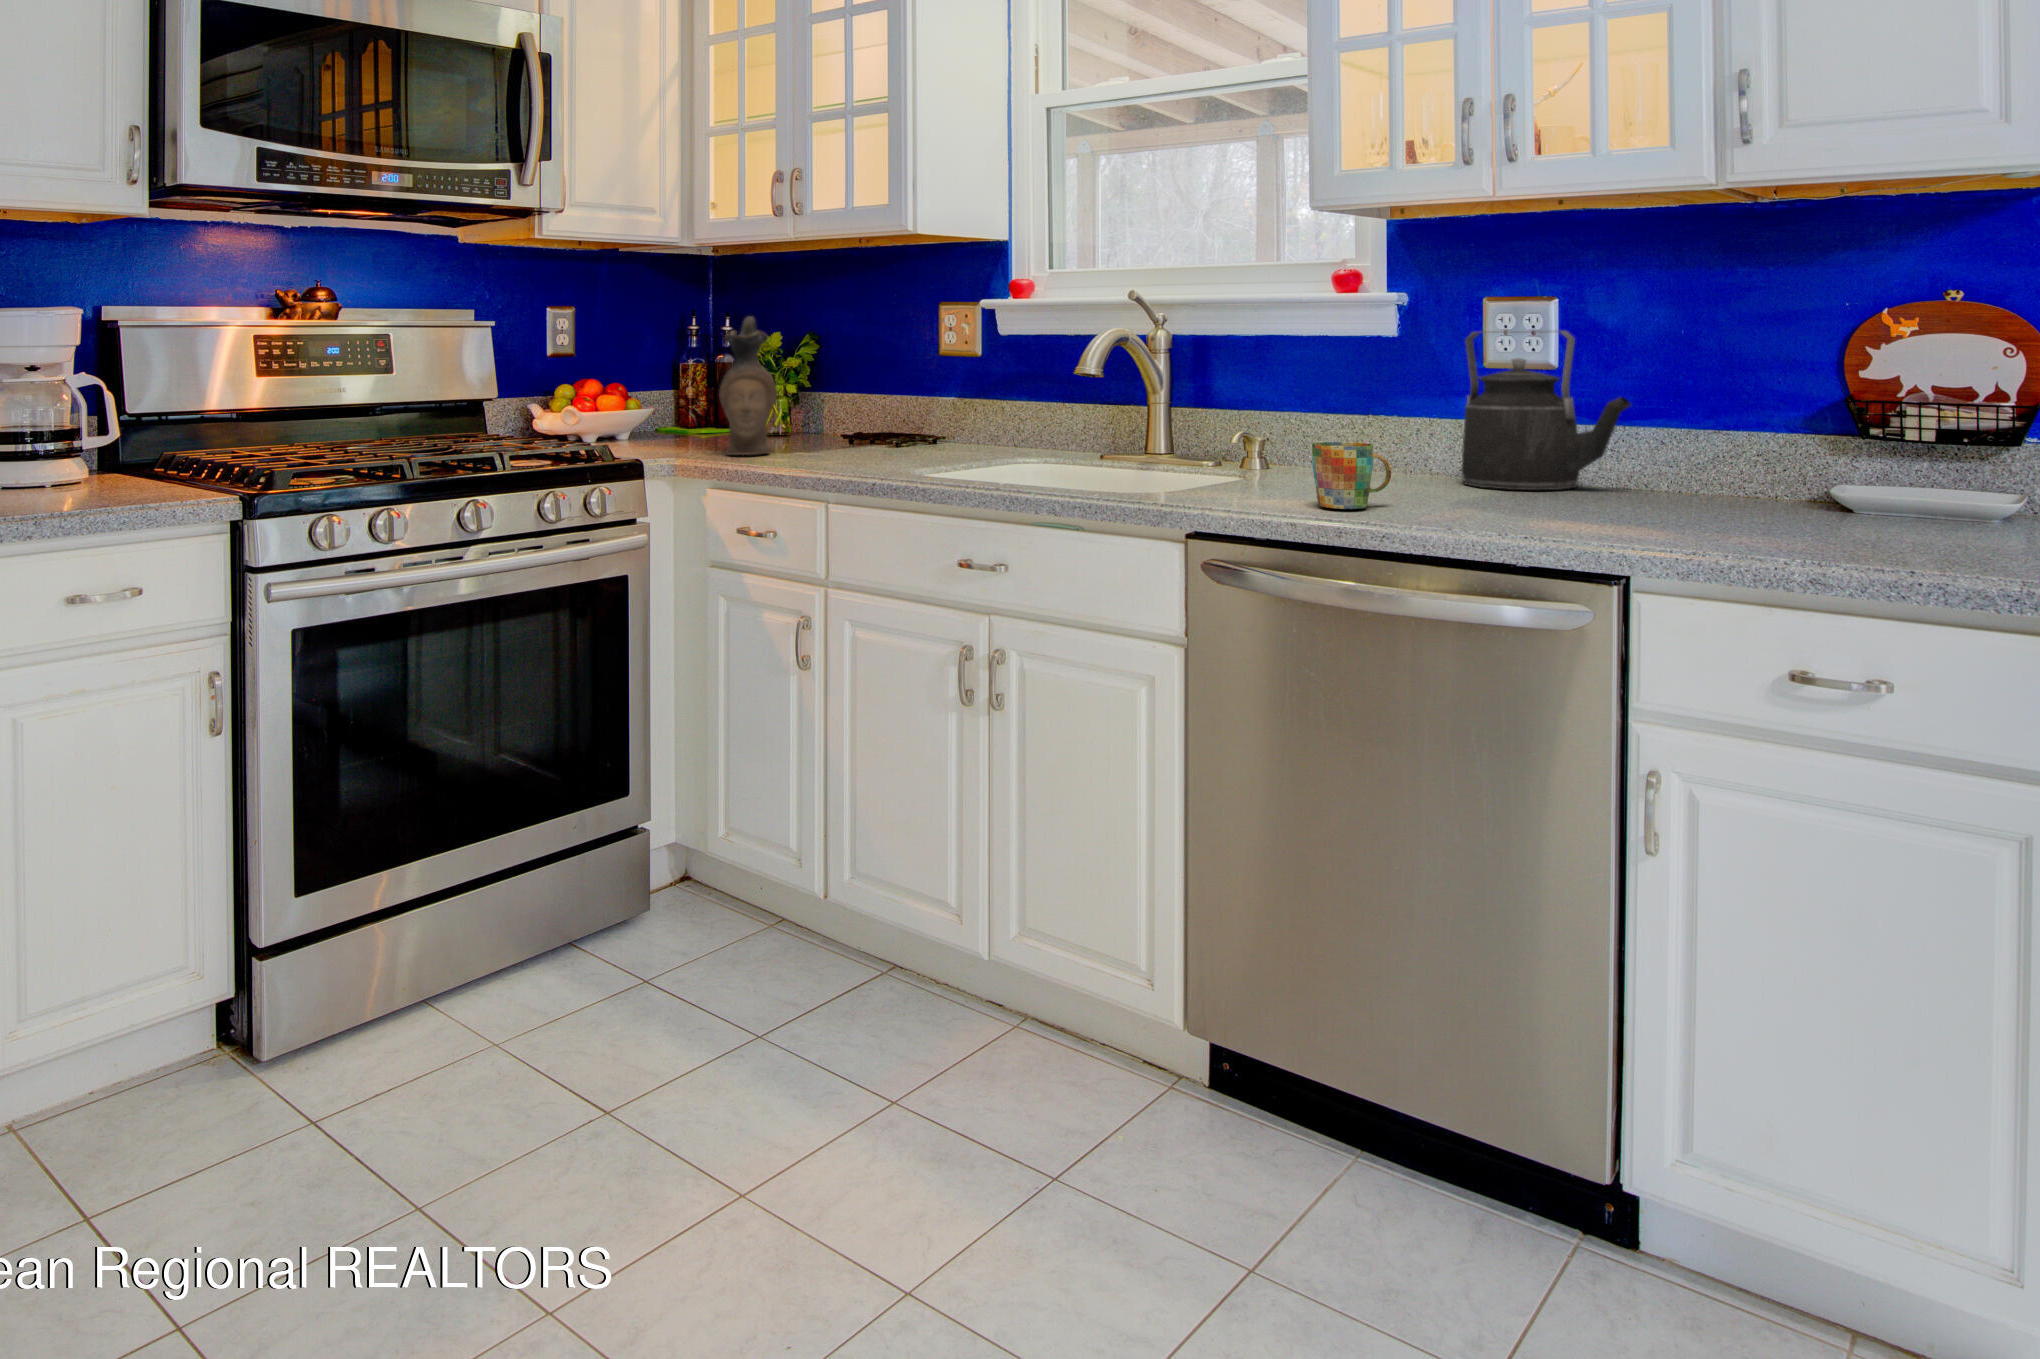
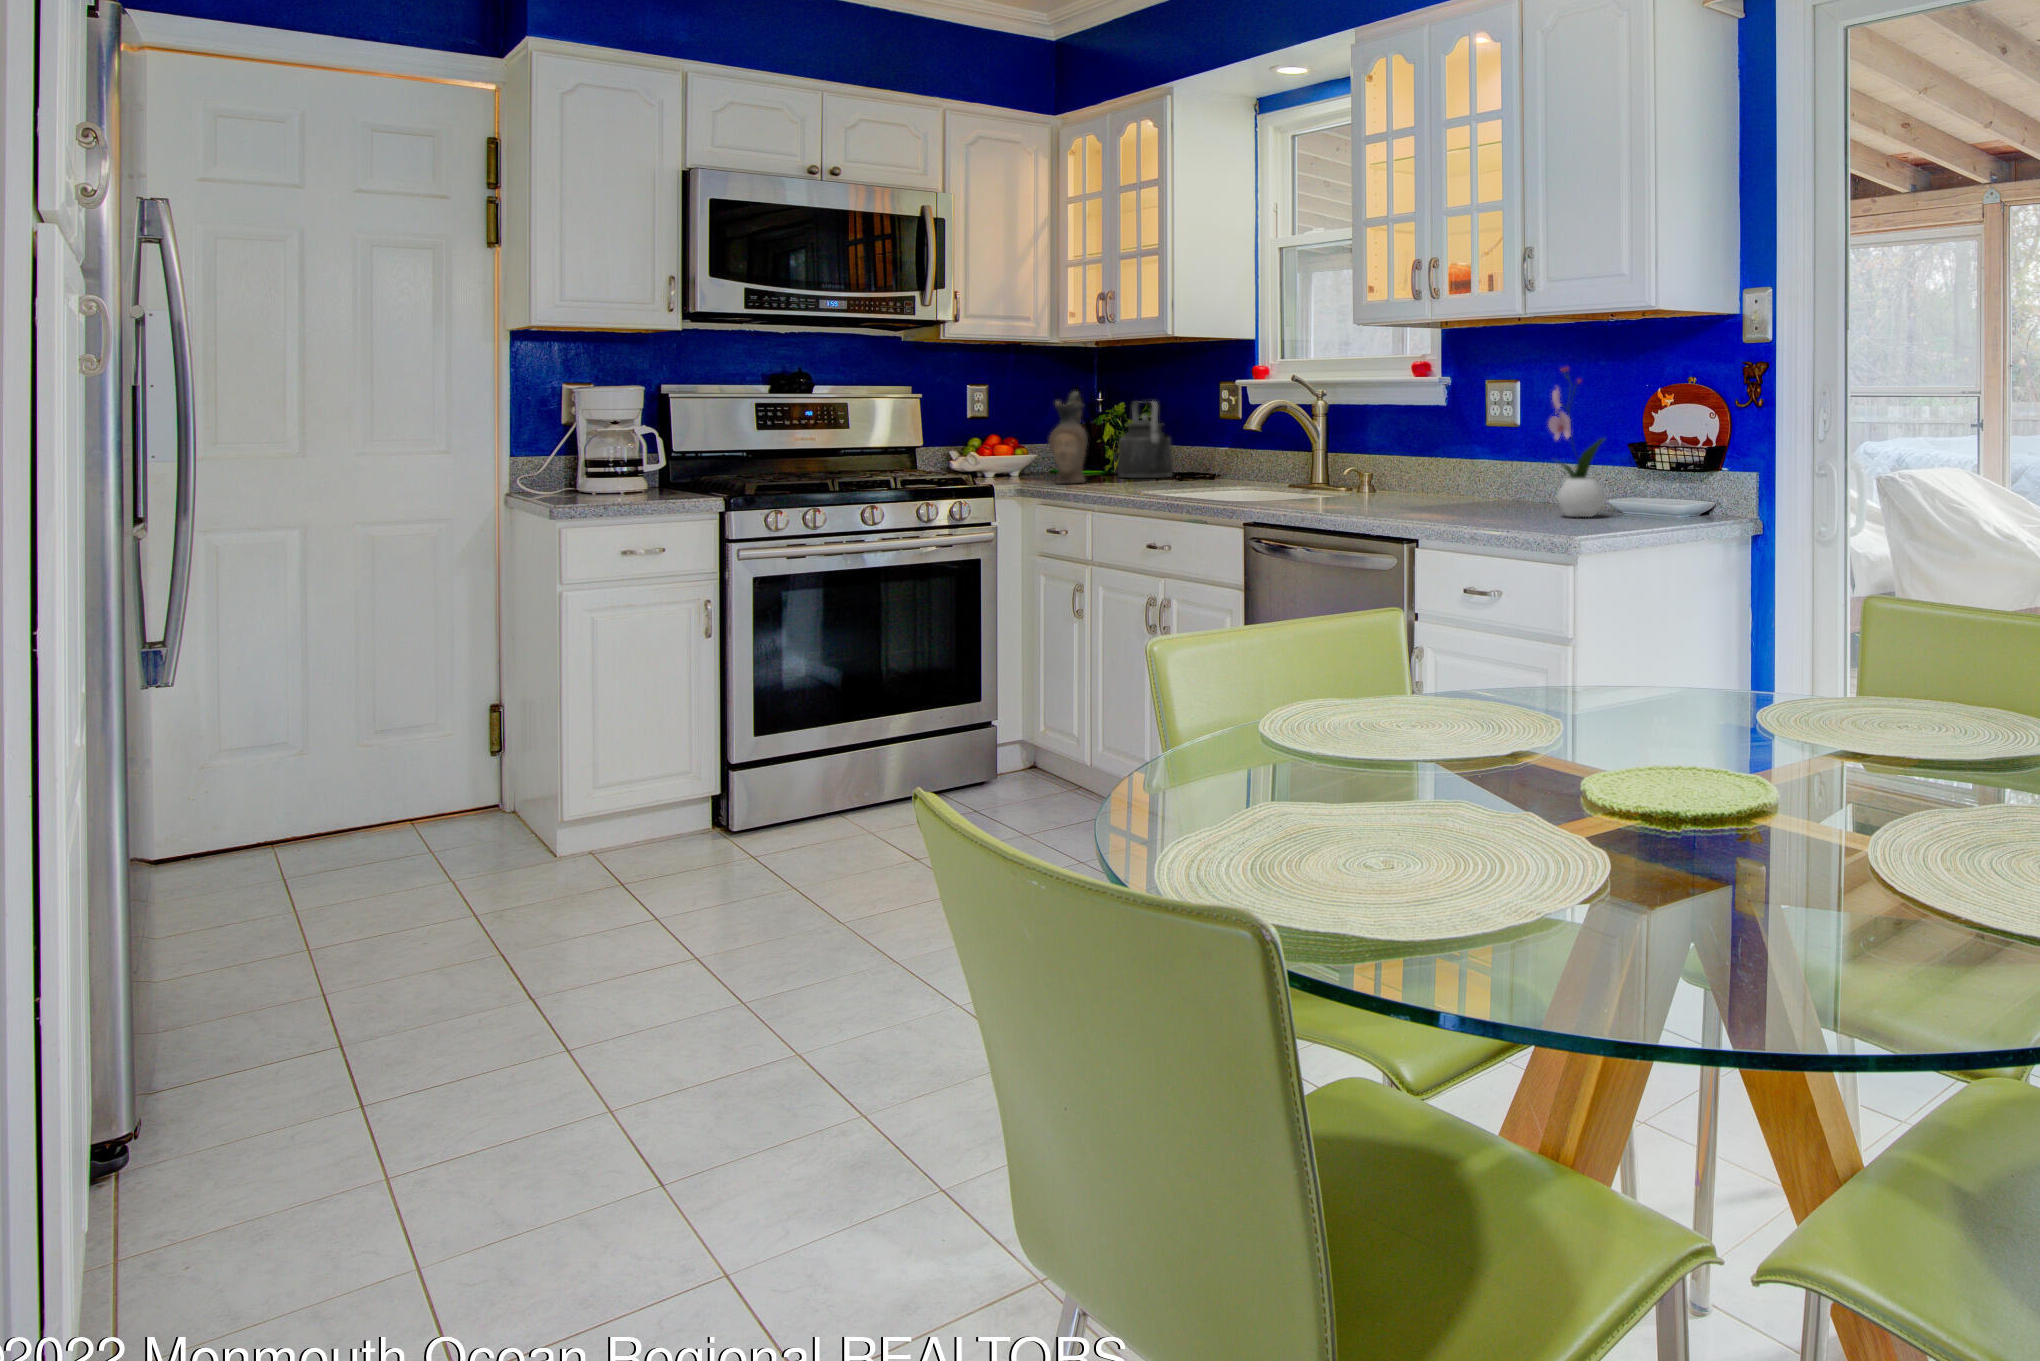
flower arrangement: none [1805,268,1949,532] -> present [1548,368,1606,517]
kettle: present [1462,331,1631,490] -> present [1118,401,1173,478]
mug: present [1312,442,1391,509] -> none [1314,469,1361,507]

